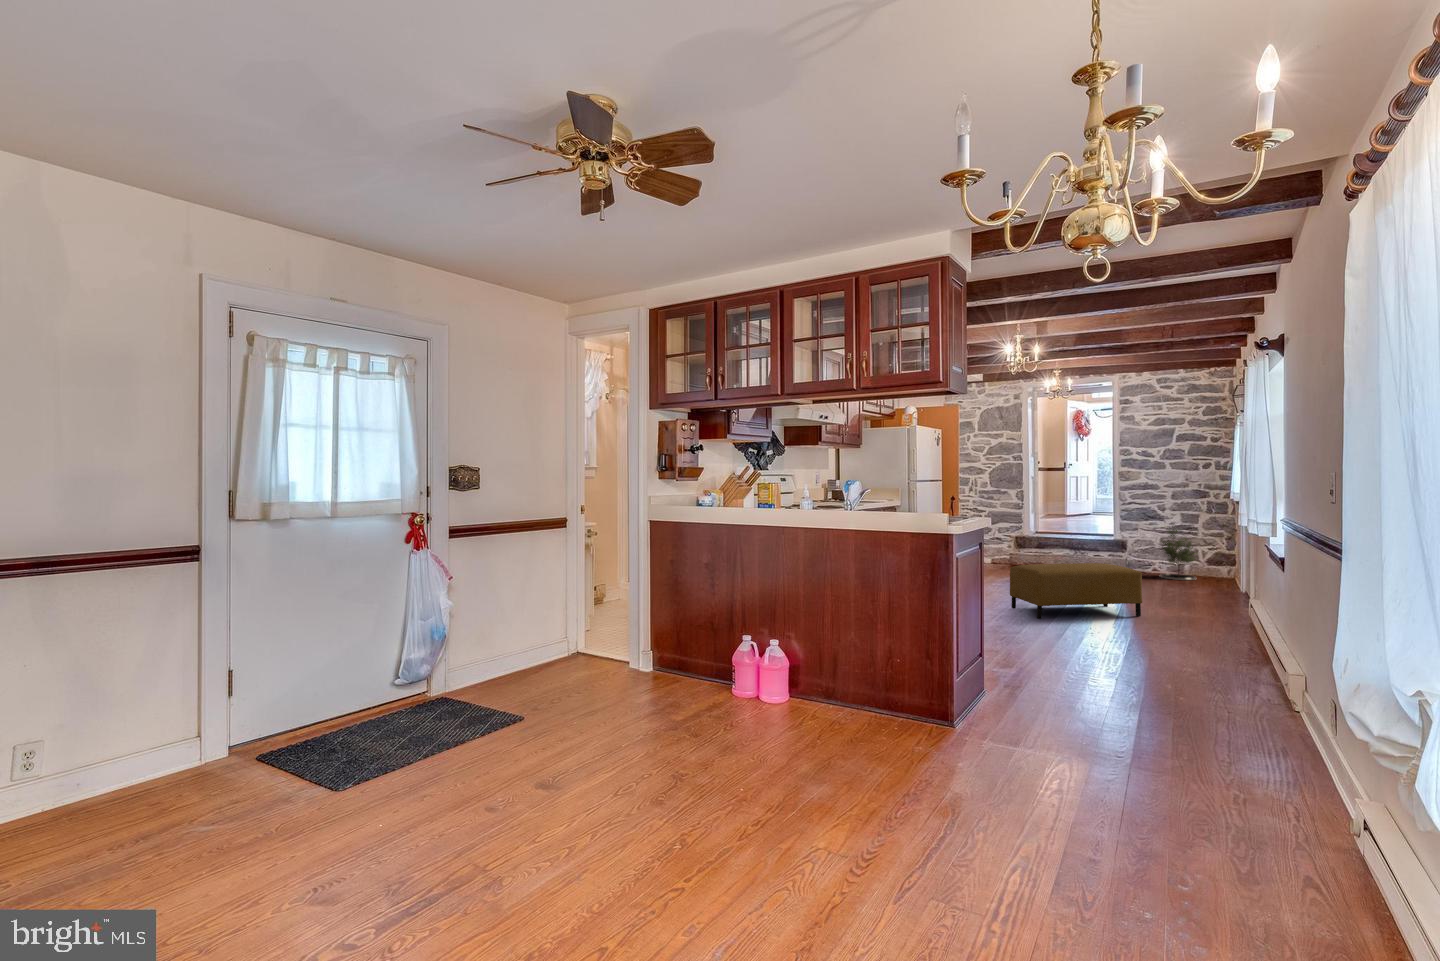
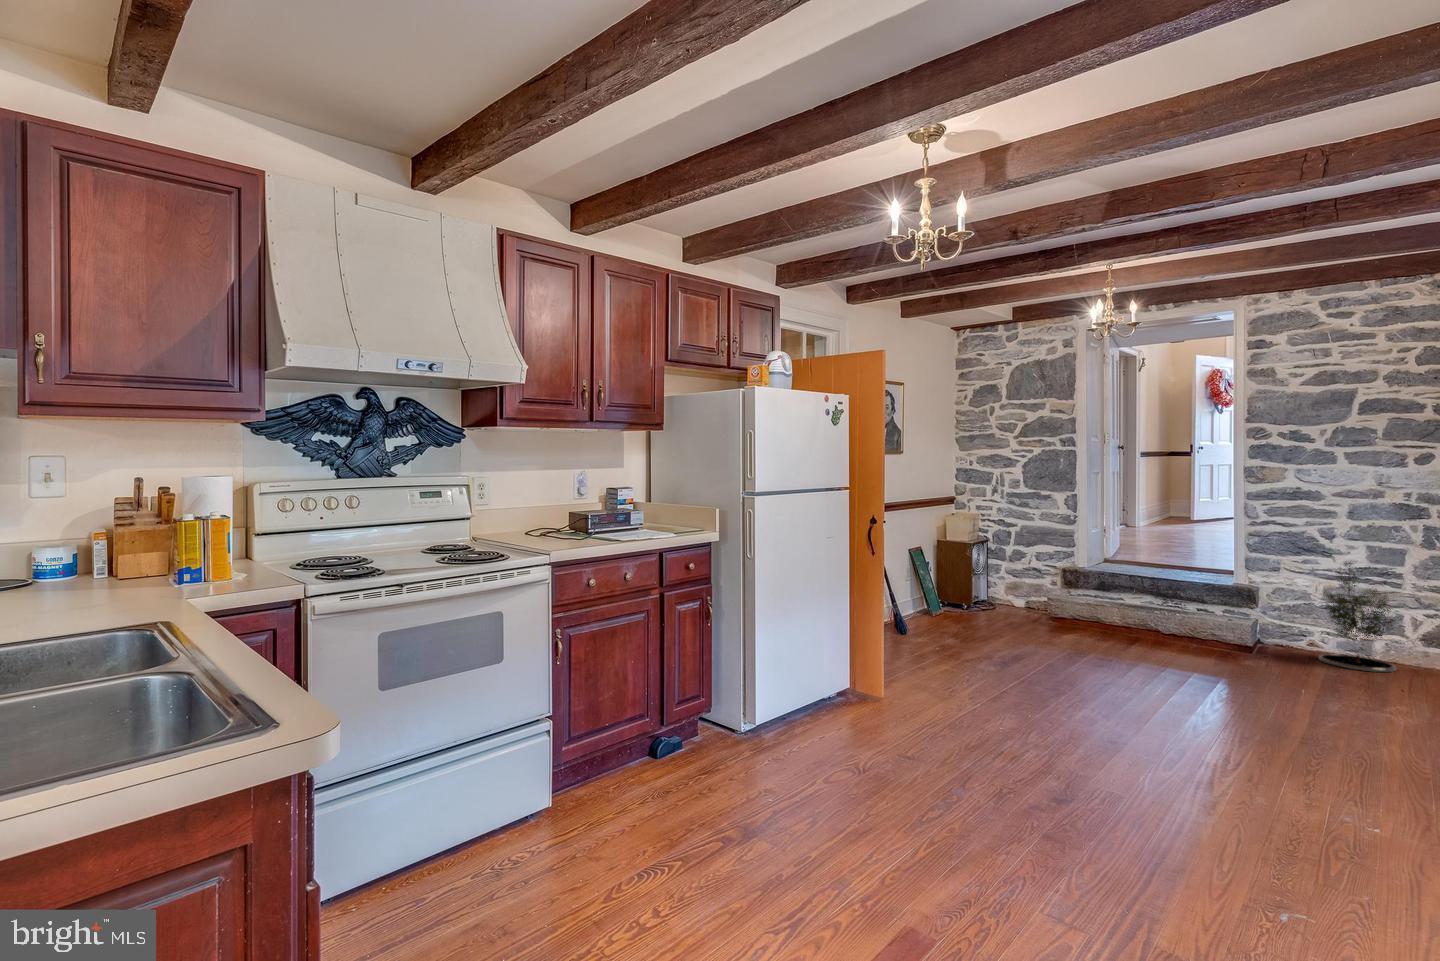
ottoman: present [1010,563,1142,619] -> none [958,641,1247,783]

